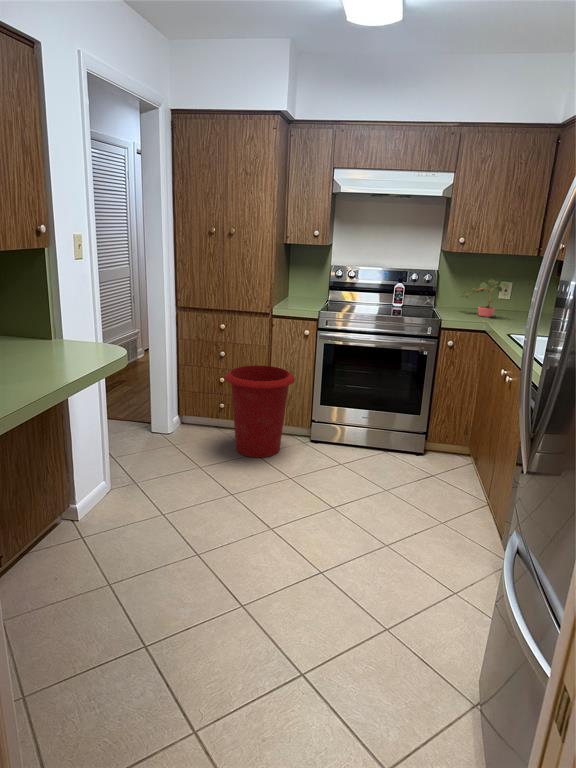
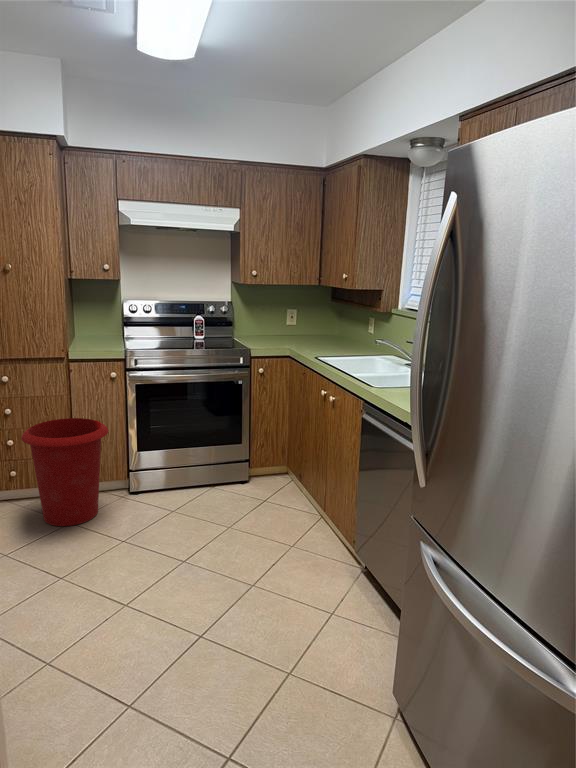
potted plant: present [460,279,508,317] -> none [255,306,301,342]

